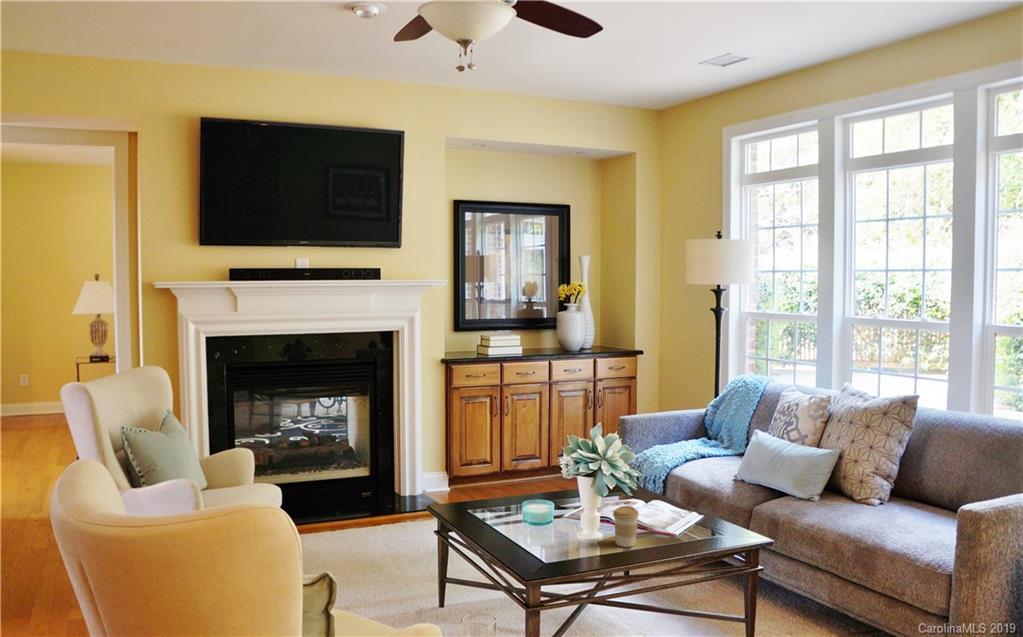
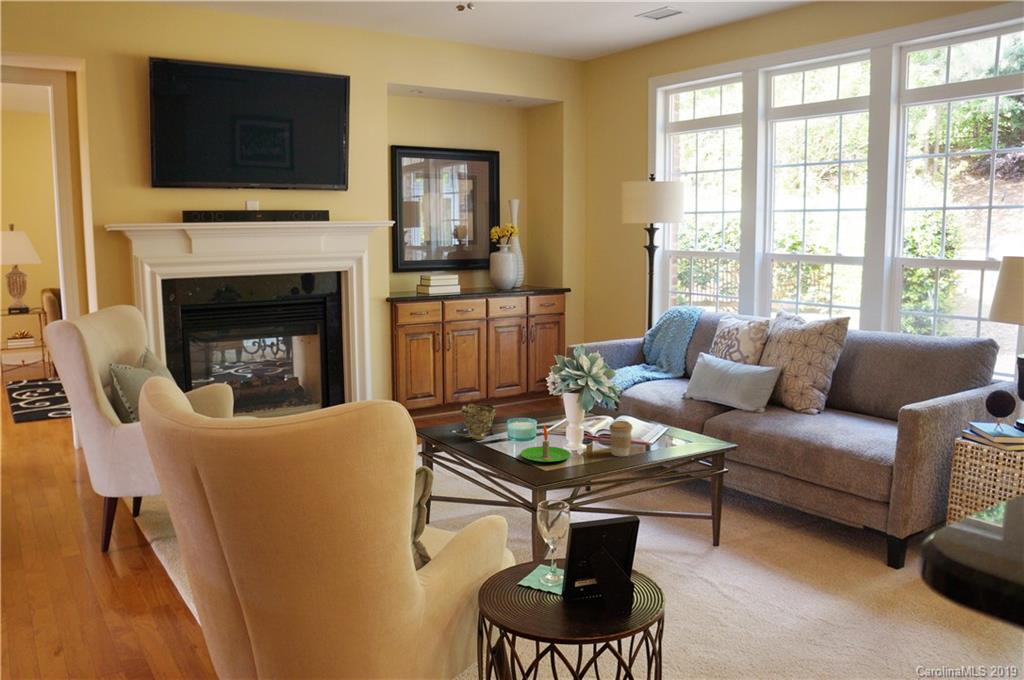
decorative bowl: none [465,479,502,519] -> present [461,404,496,440]
candle: none [515,508,570,549] -> present [521,426,571,462]

